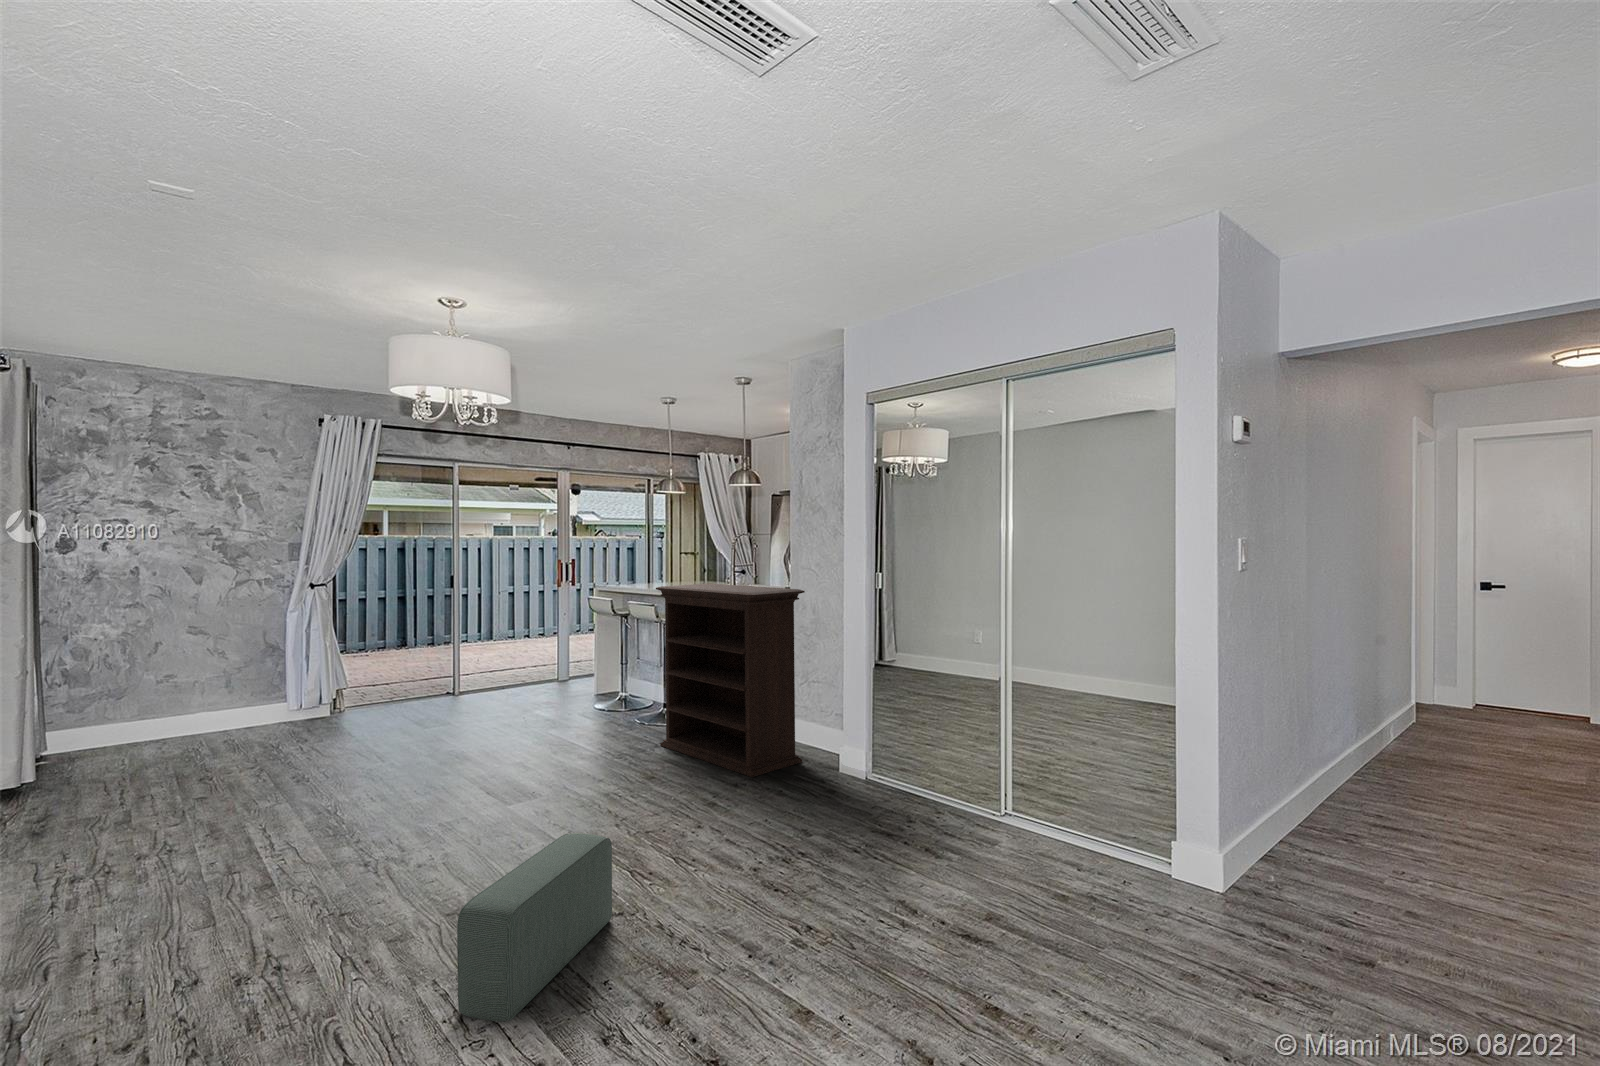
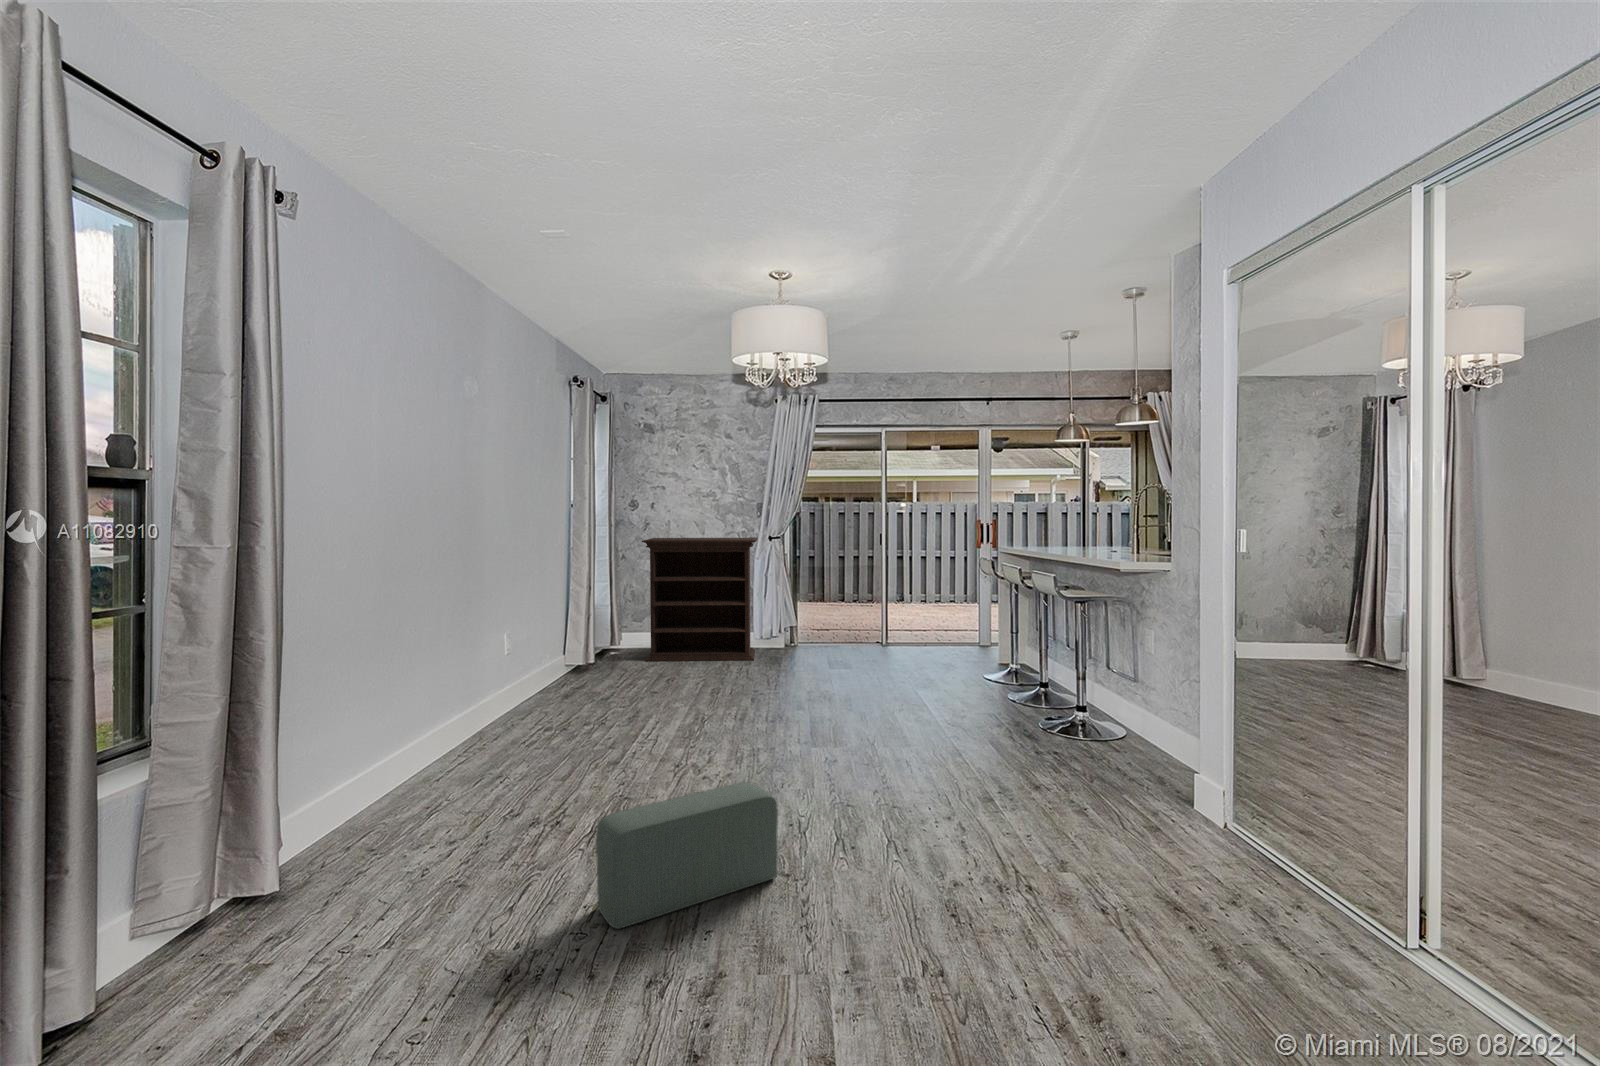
bookshelf: present [656,584,805,777] -> present [642,538,757,661]

